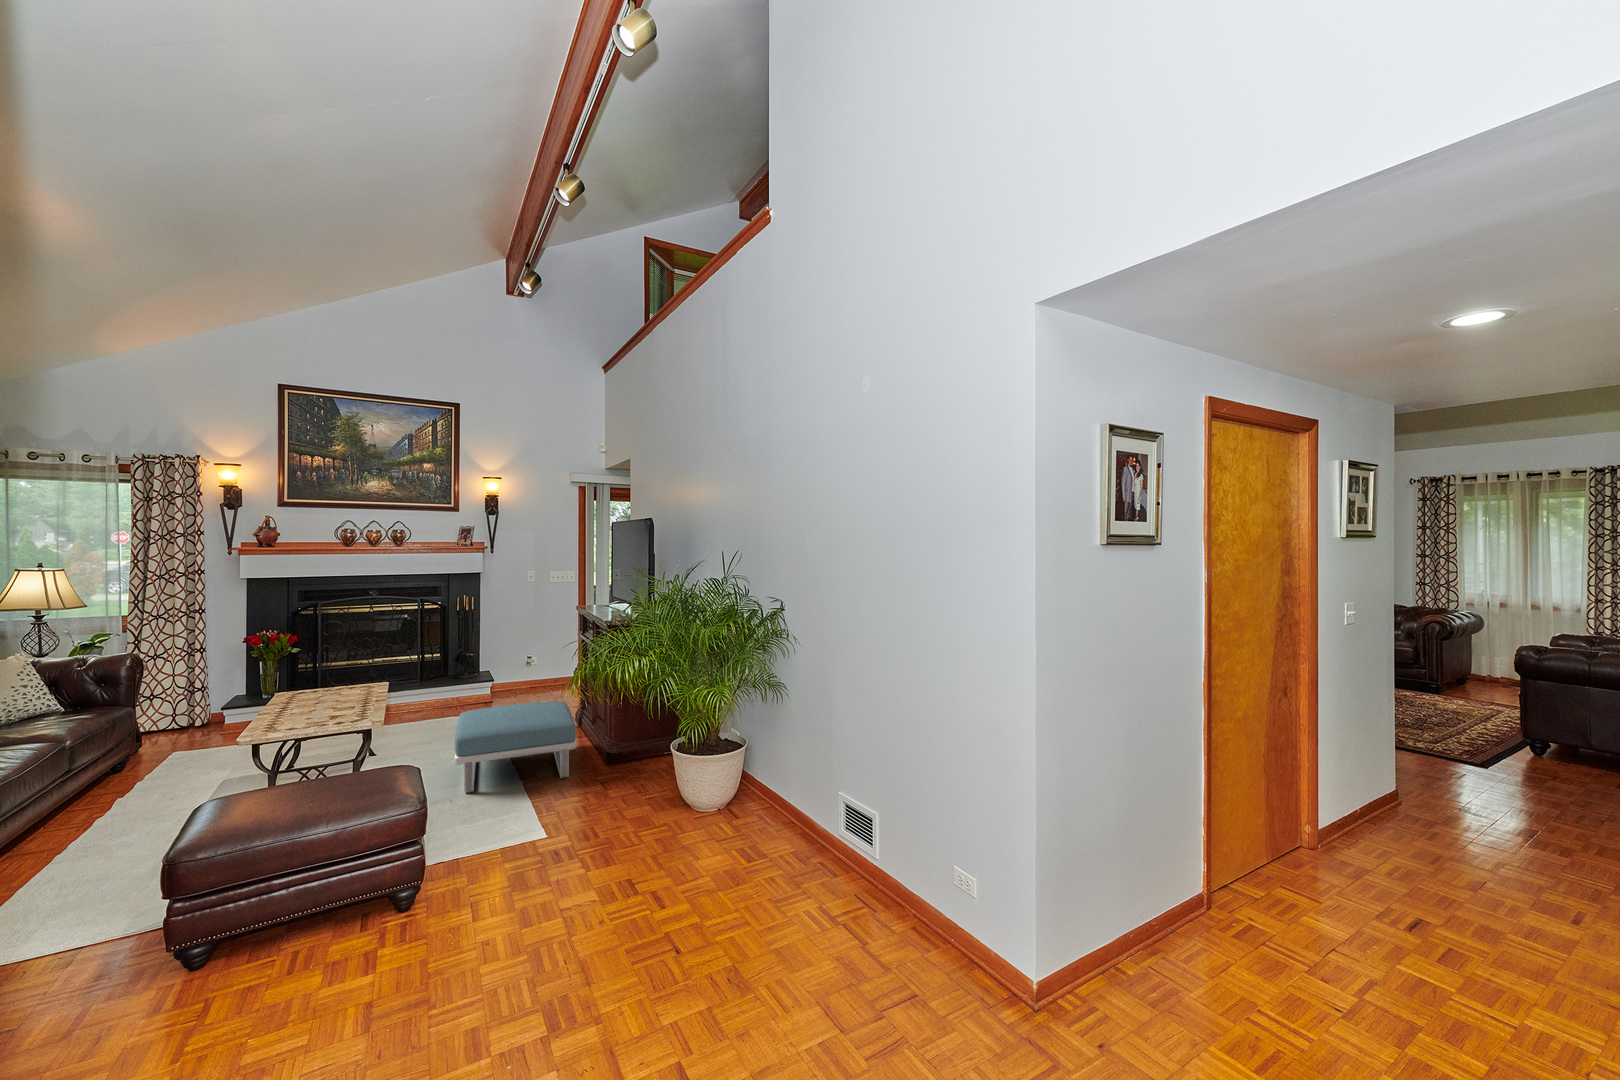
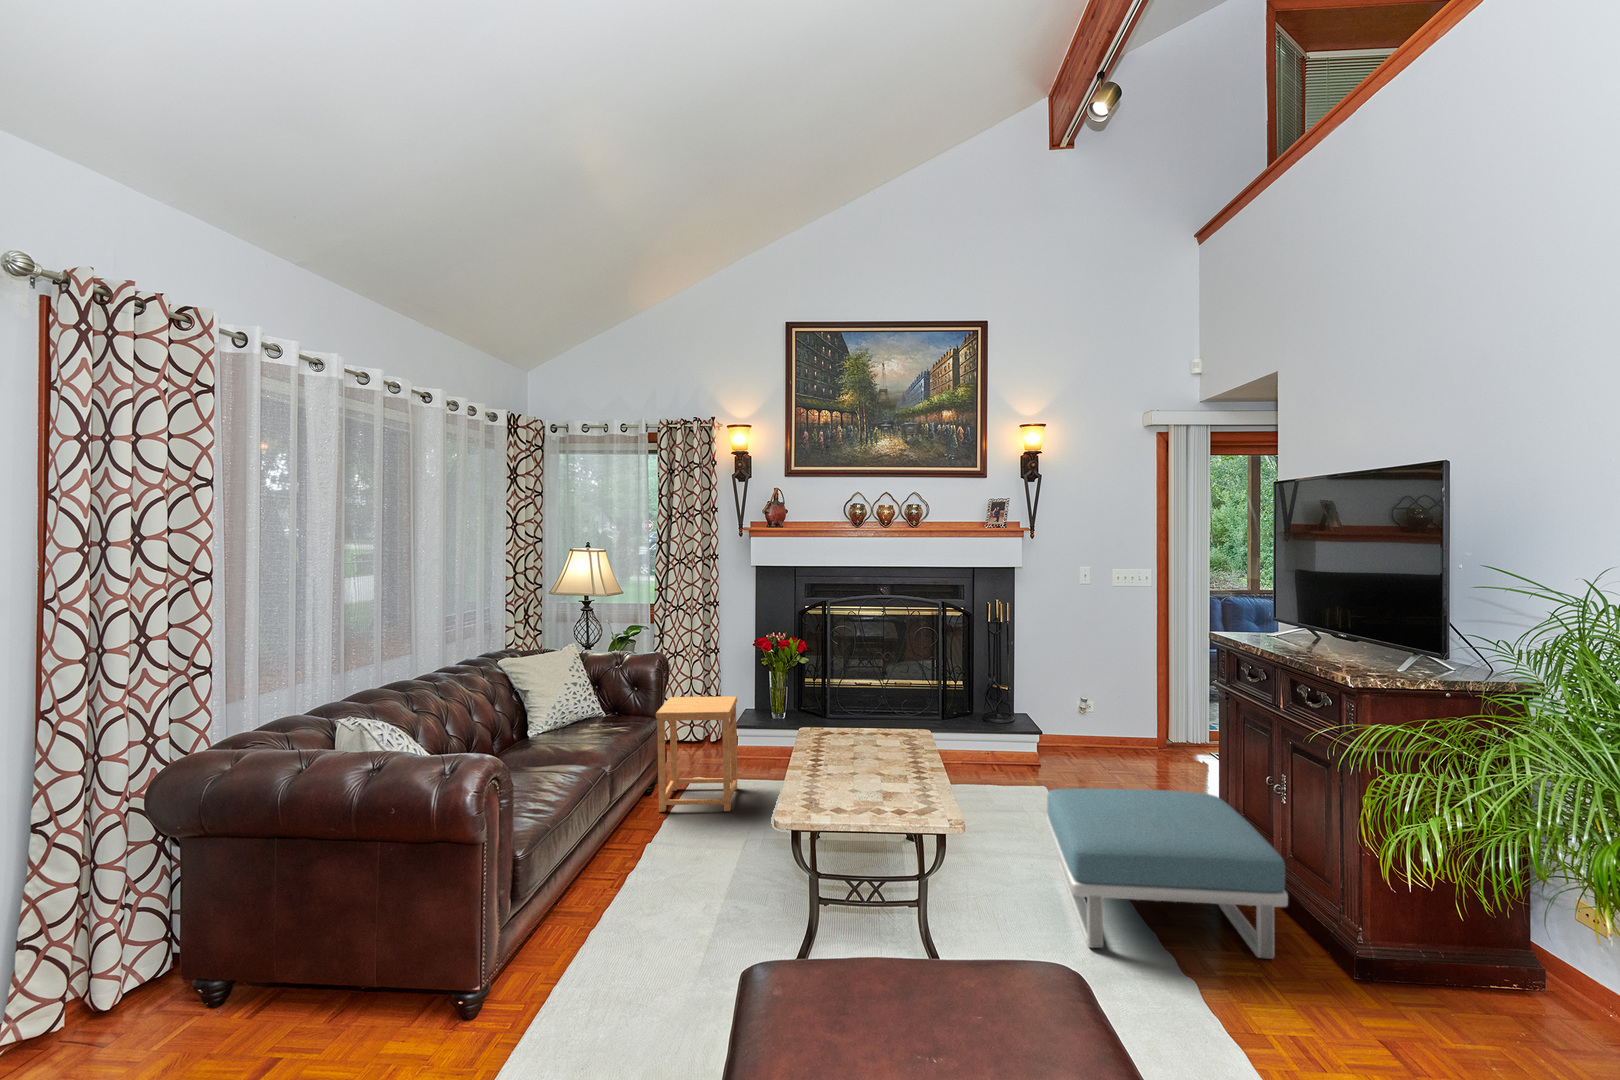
side table: none [125,683,217,783] -> present [656,696,737,812]

